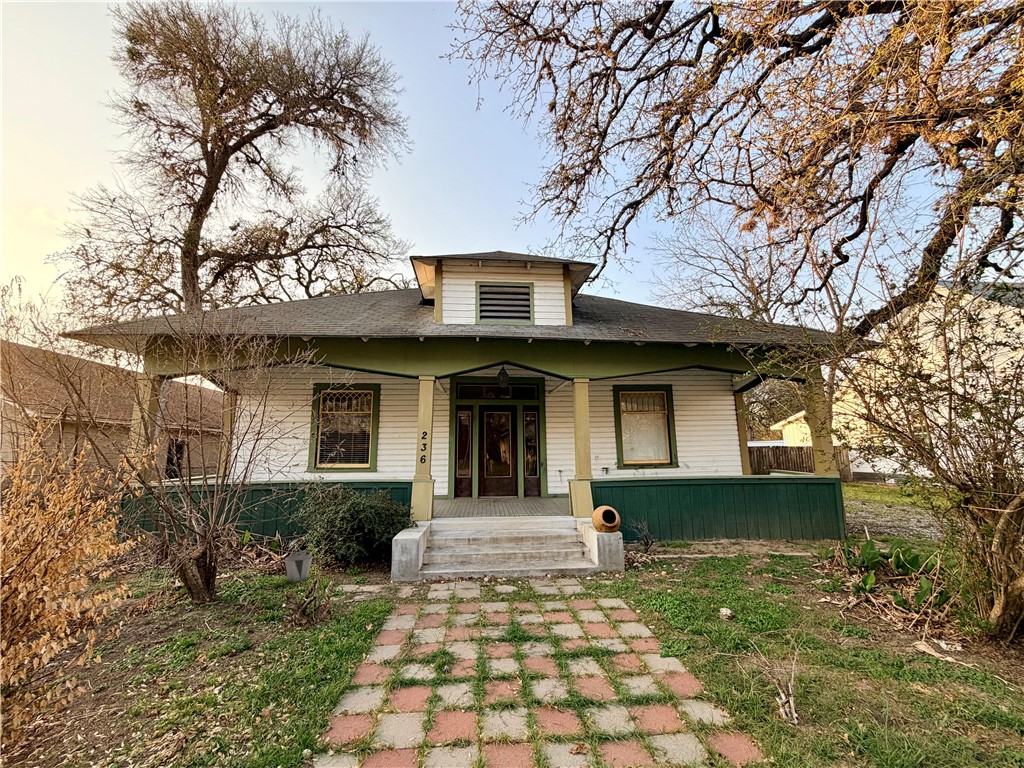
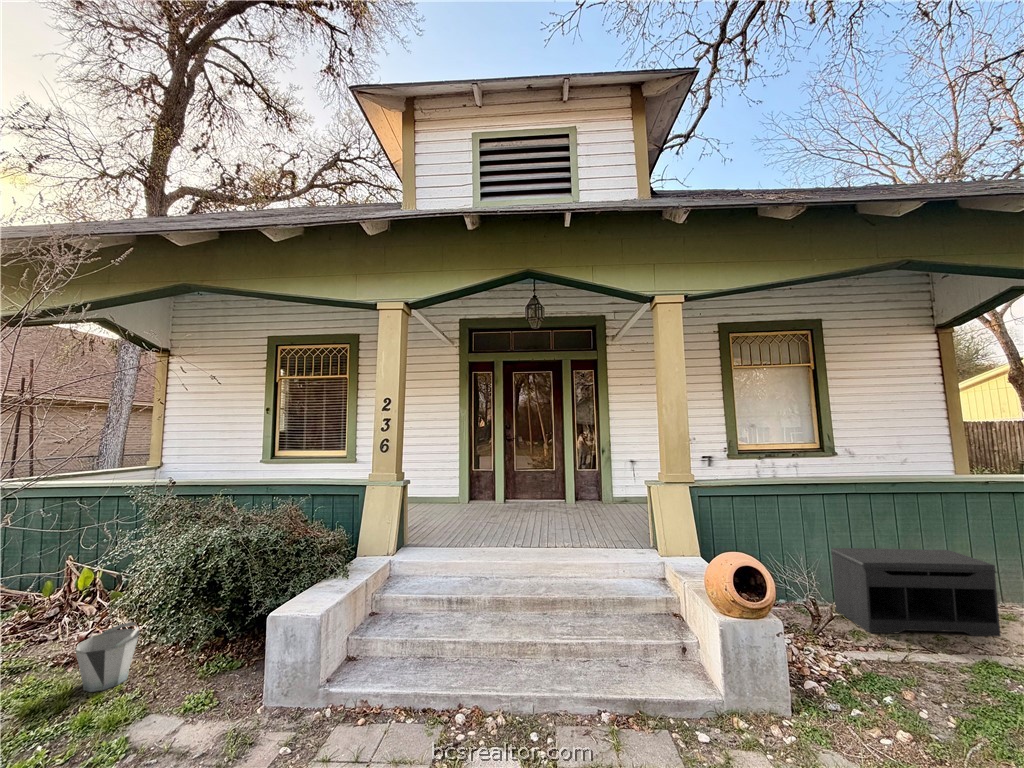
bench: none [661,513,730,552] -> present [831,548,1001,637]

